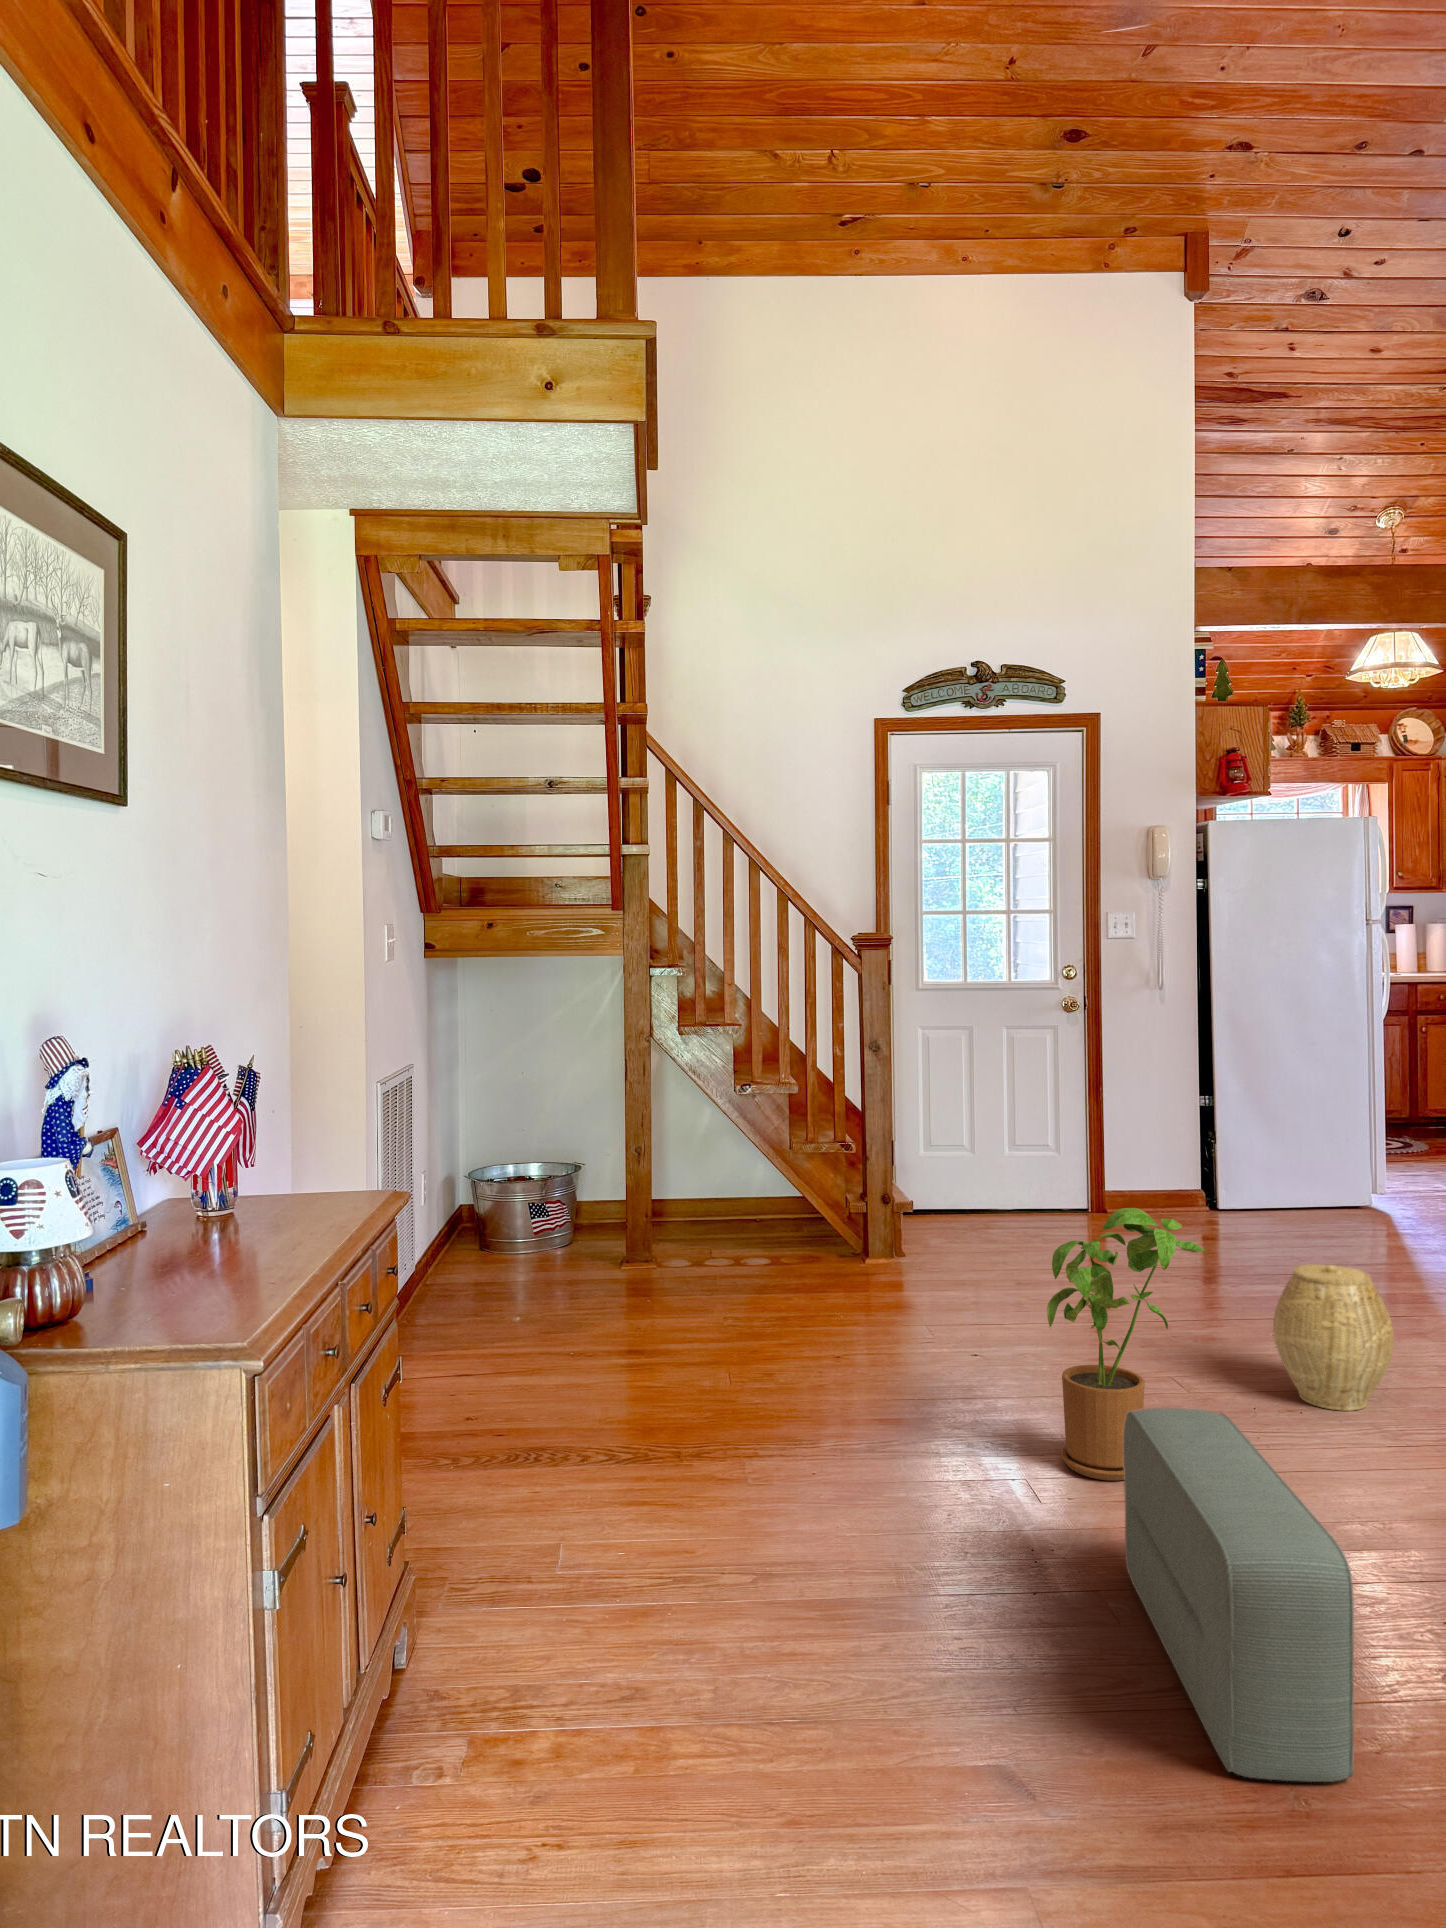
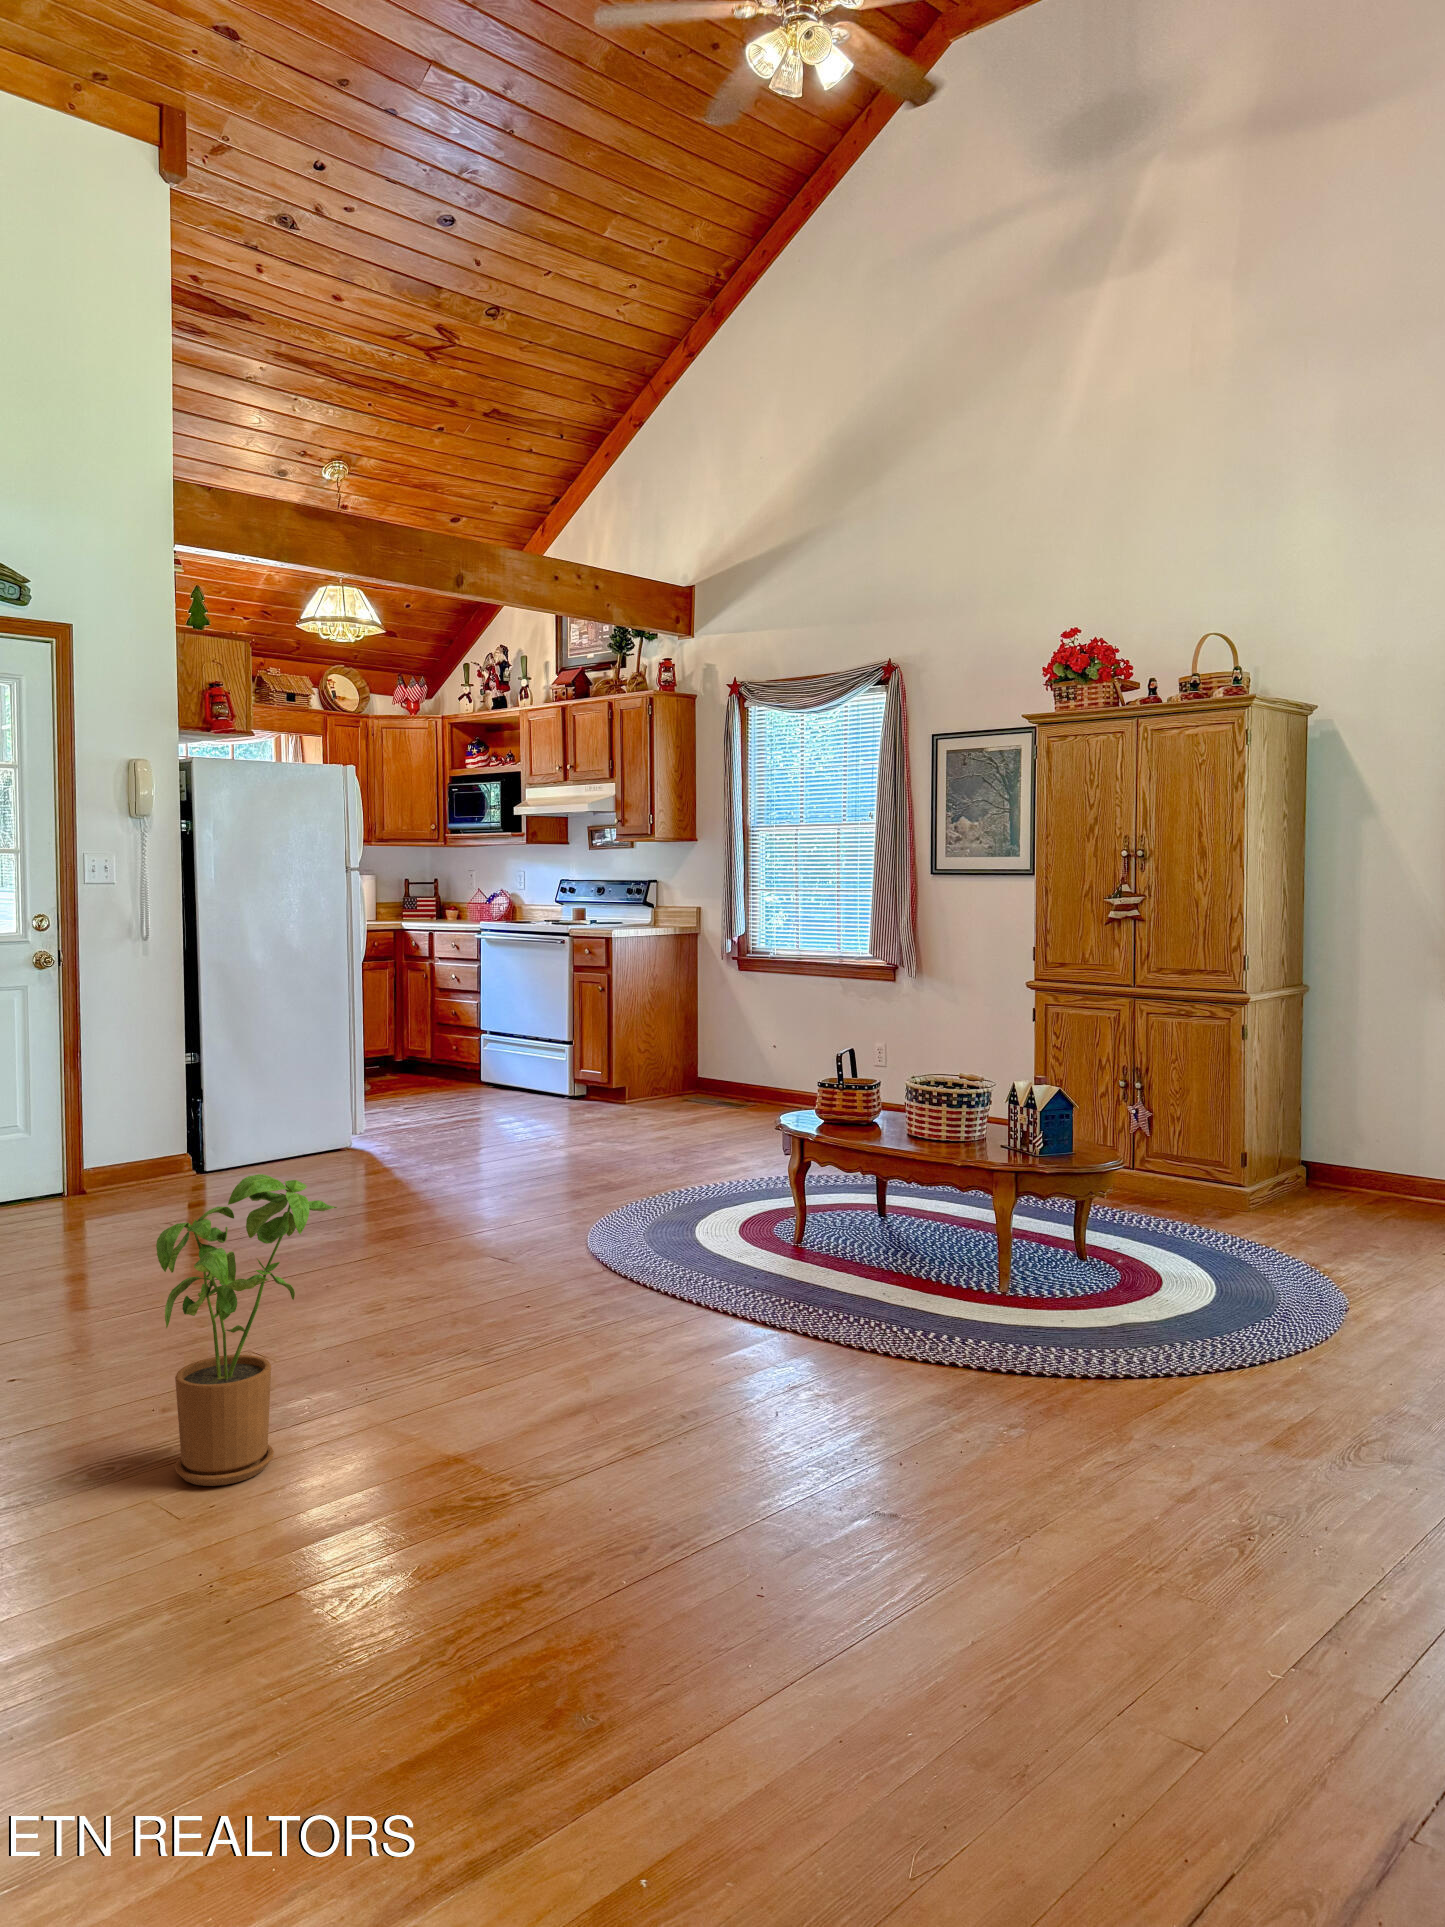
woven basket: present [1273,1264,1394,1411] -> none [352,1202,463,1344]
pouf: present [1123,1408,1354,1782] -> none [305,1370,609,1727]

